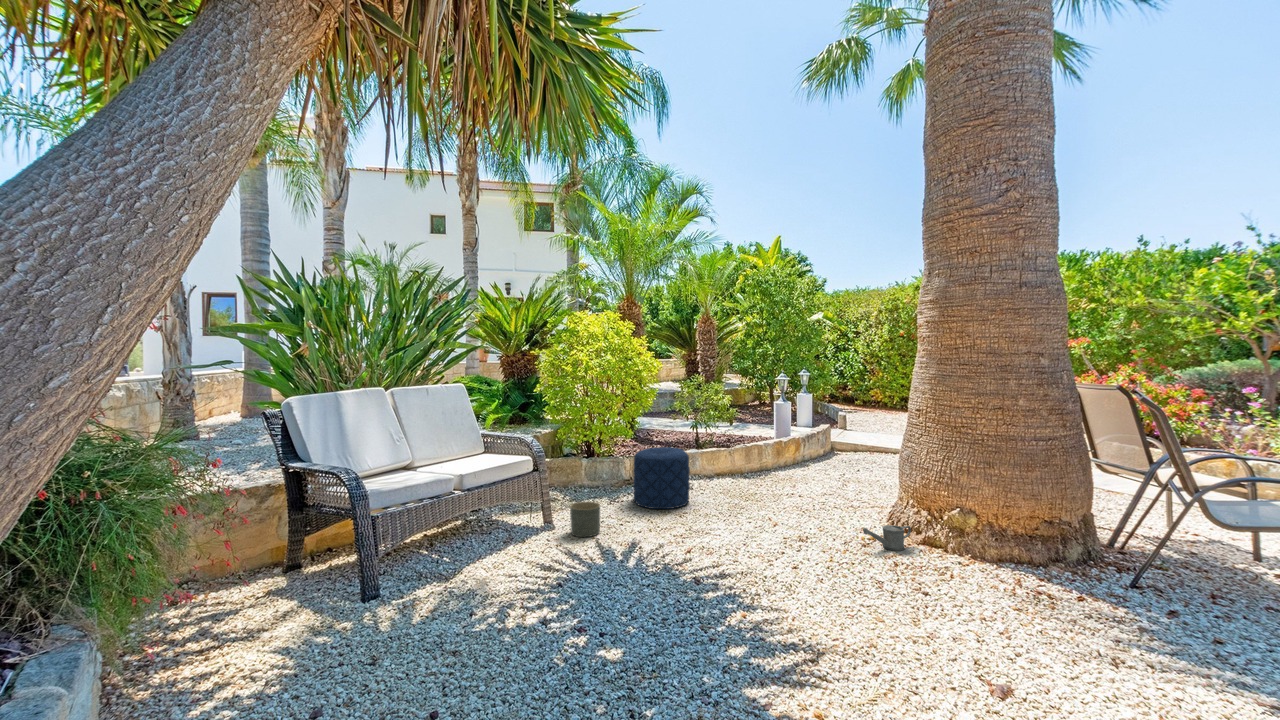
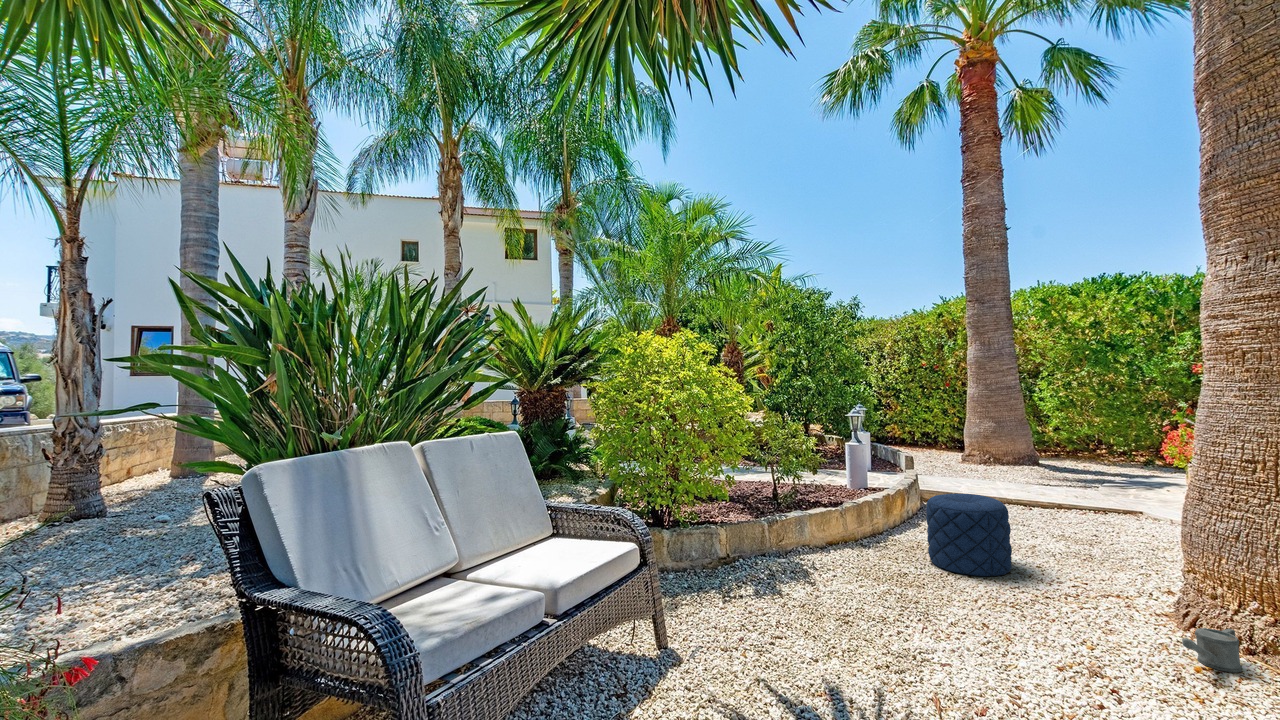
pouf: present [633,447,690,509] -> present [926,494,1012,576]
planter: present [570,502,600,537] -> none [706,605,753,669]

